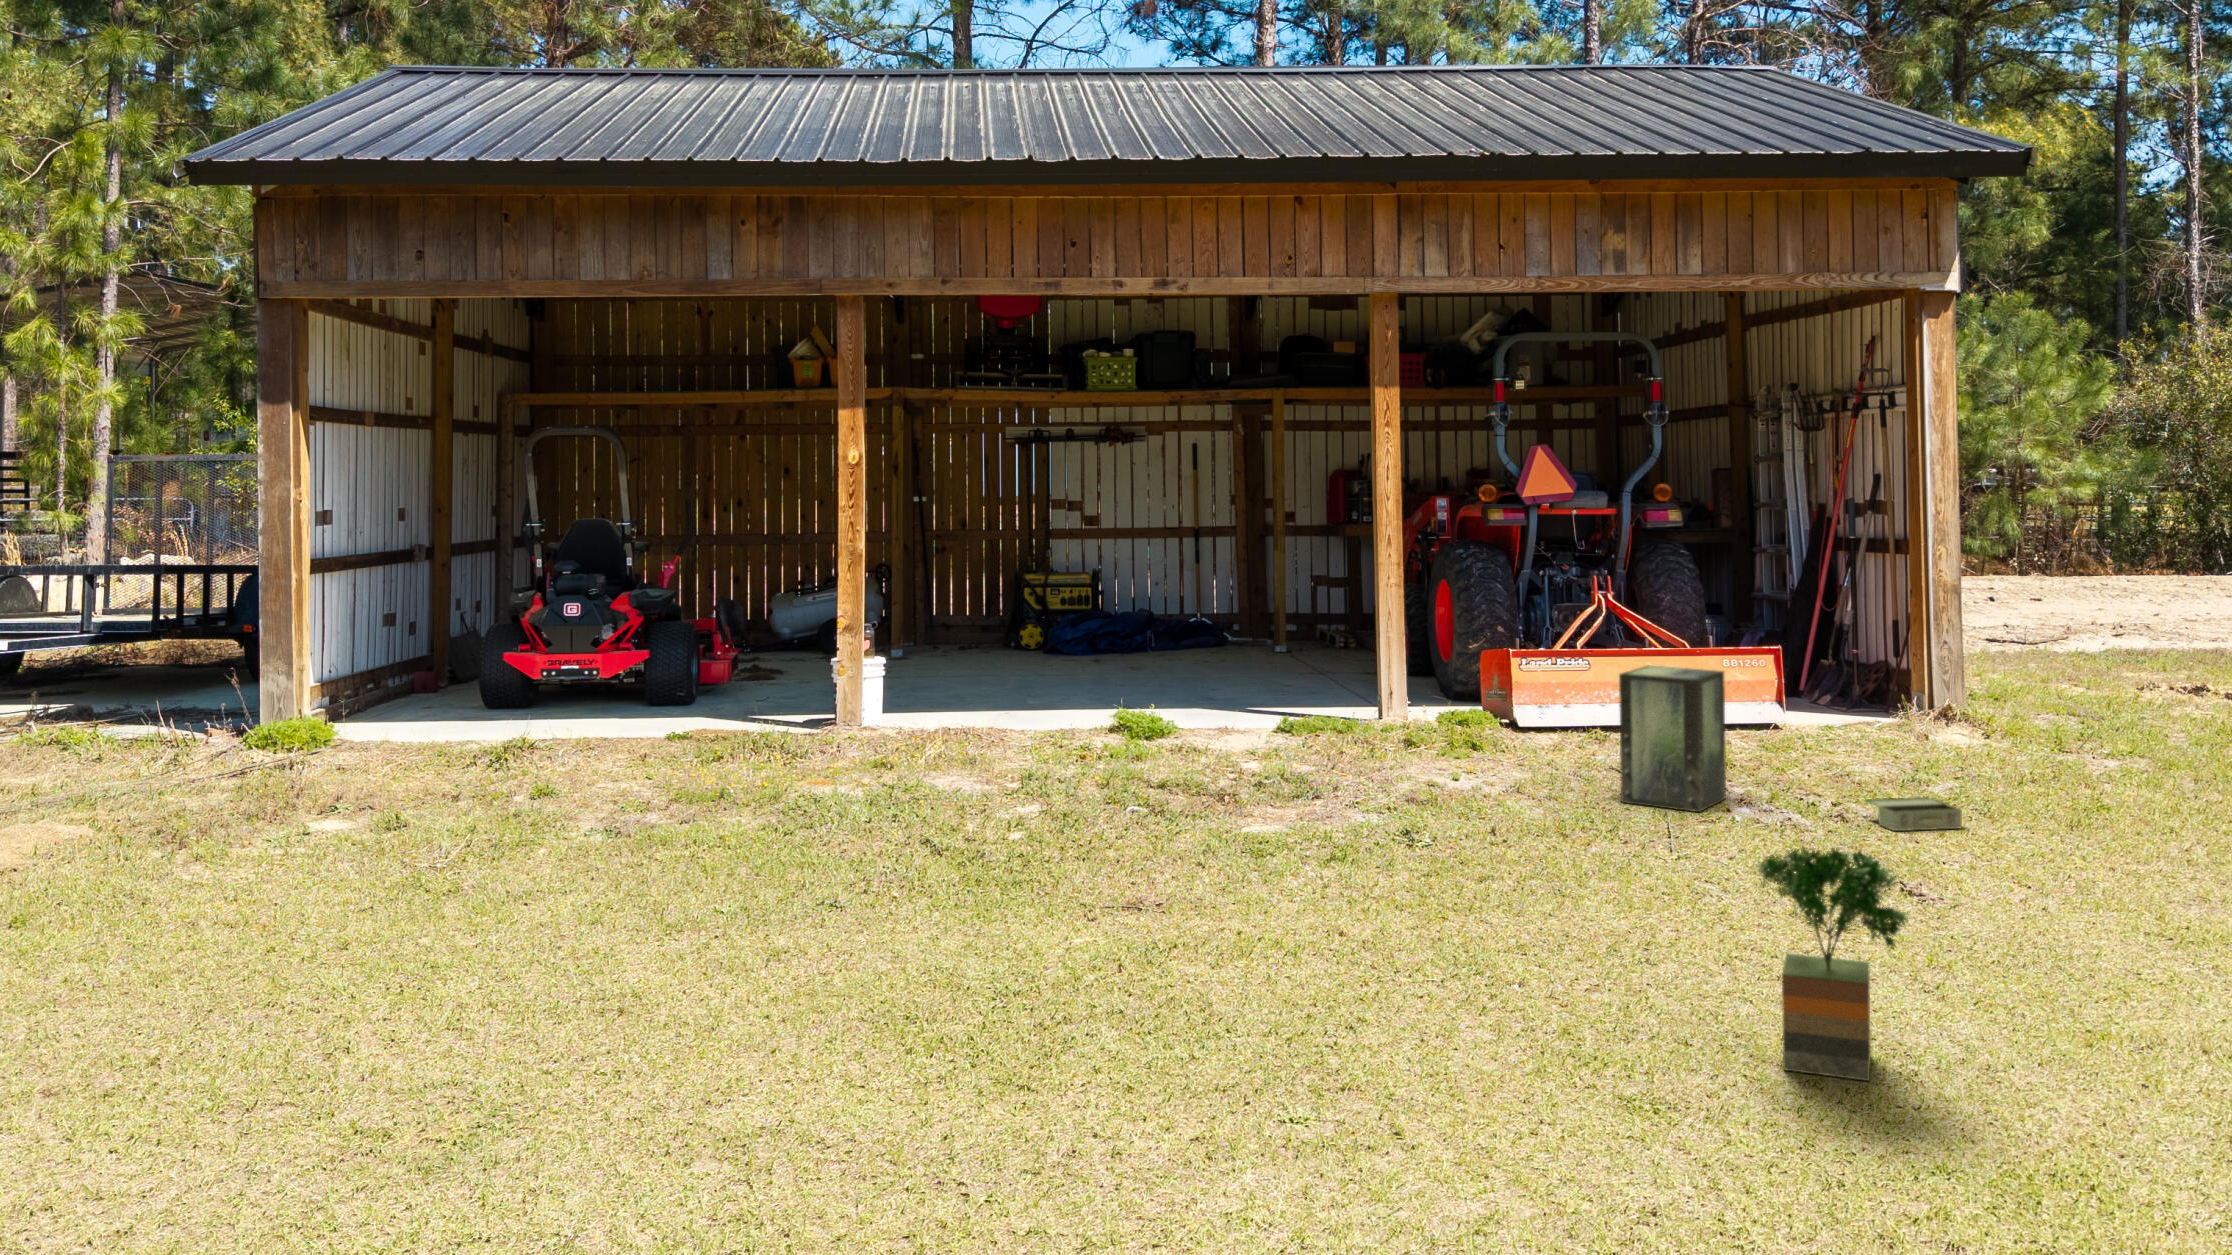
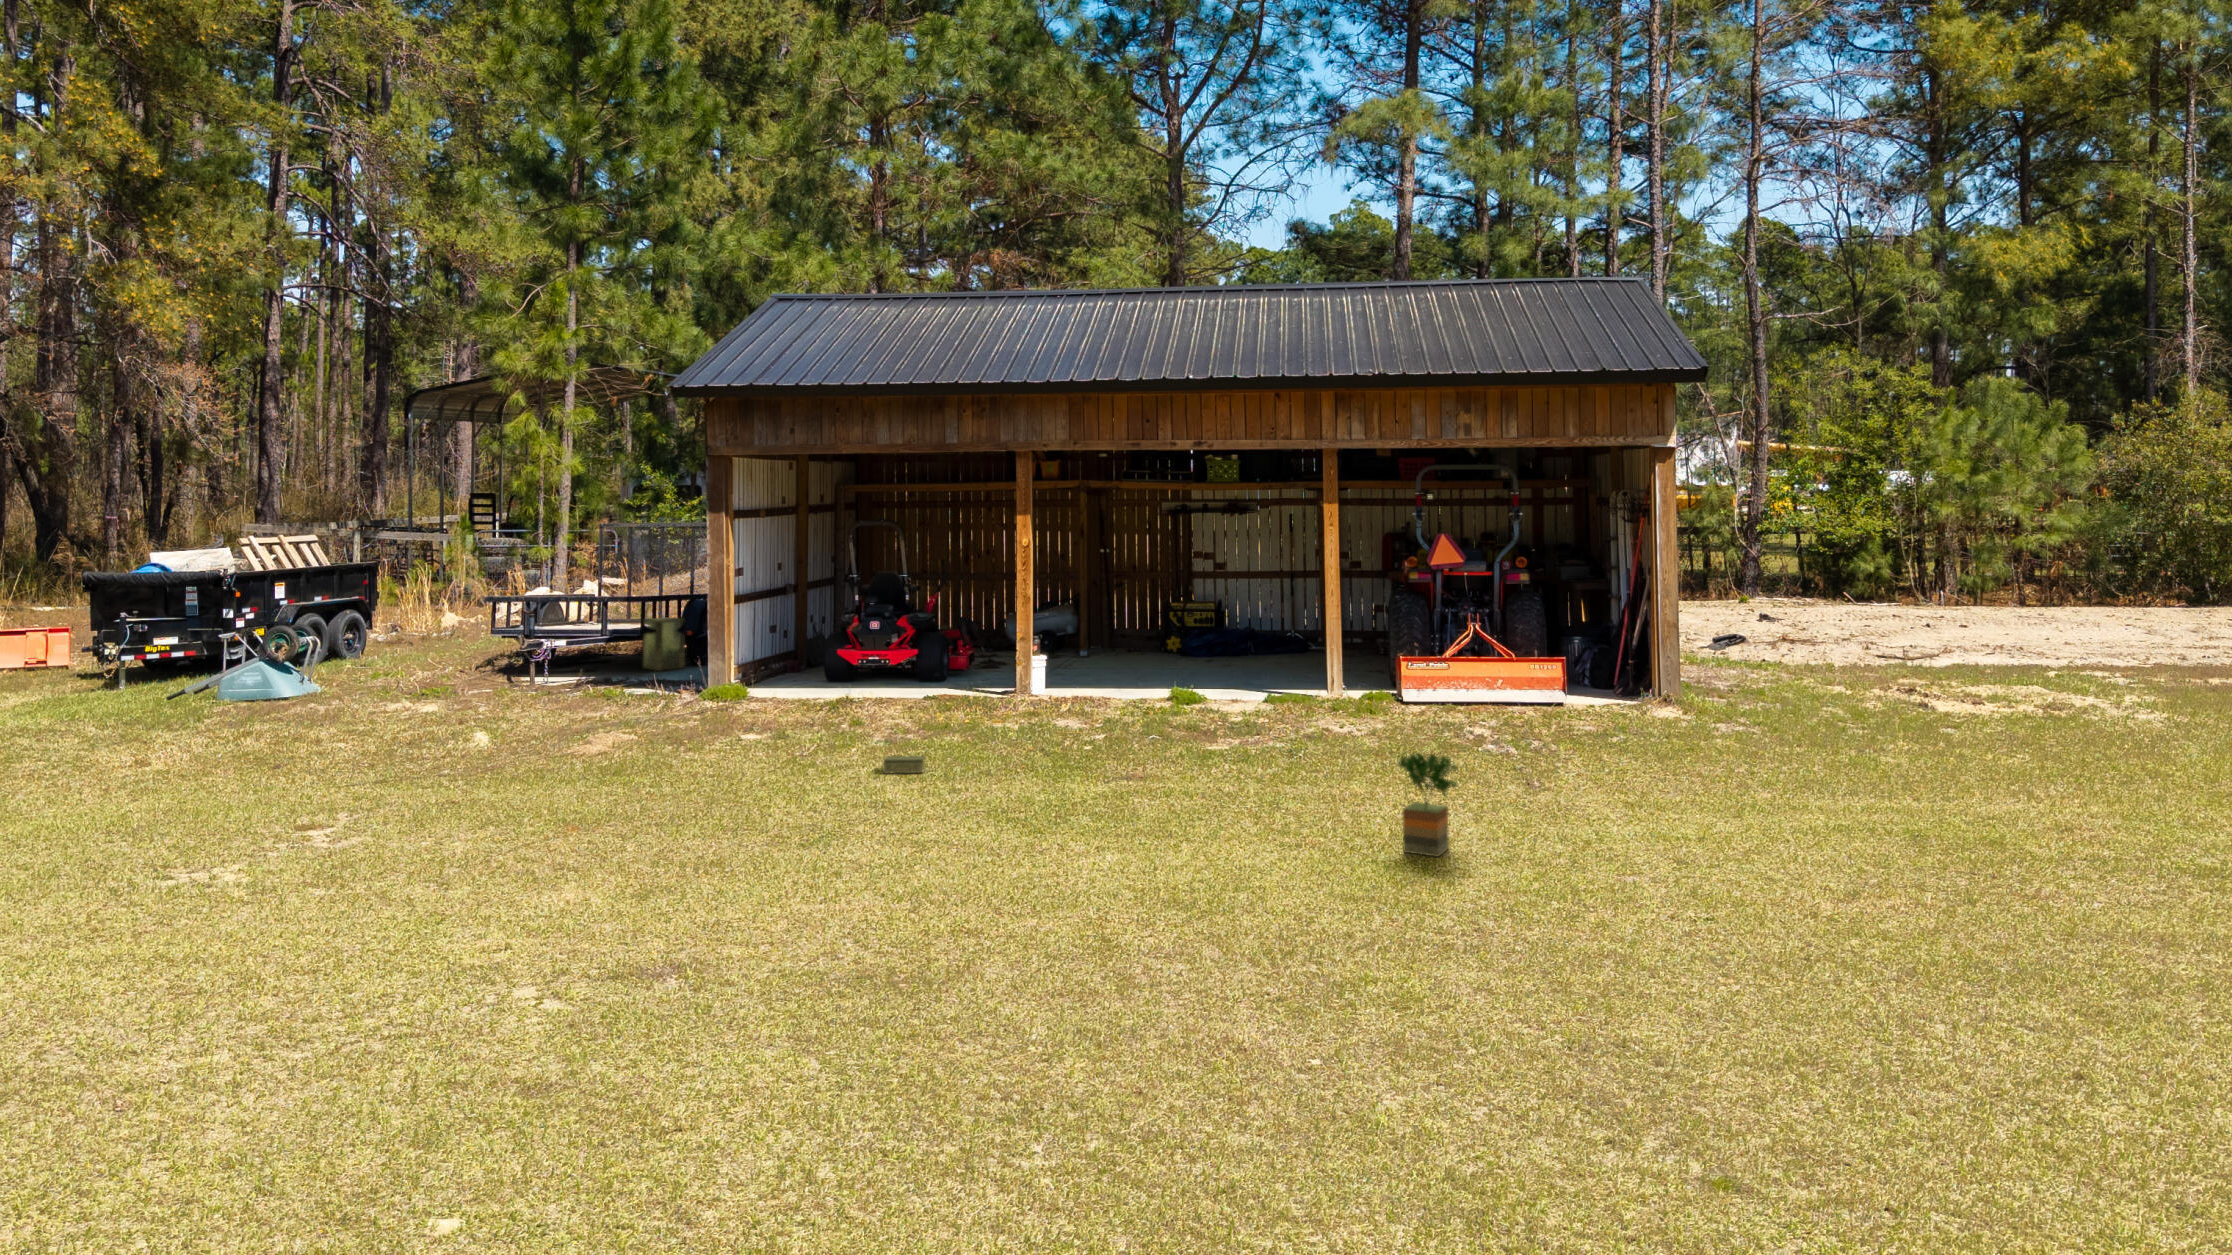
storage box: present [1619,665,1726,812] -> present [643,617,685,671]
toolbox: present [1865,797,1962,831] -> present [883,756,925,774]

